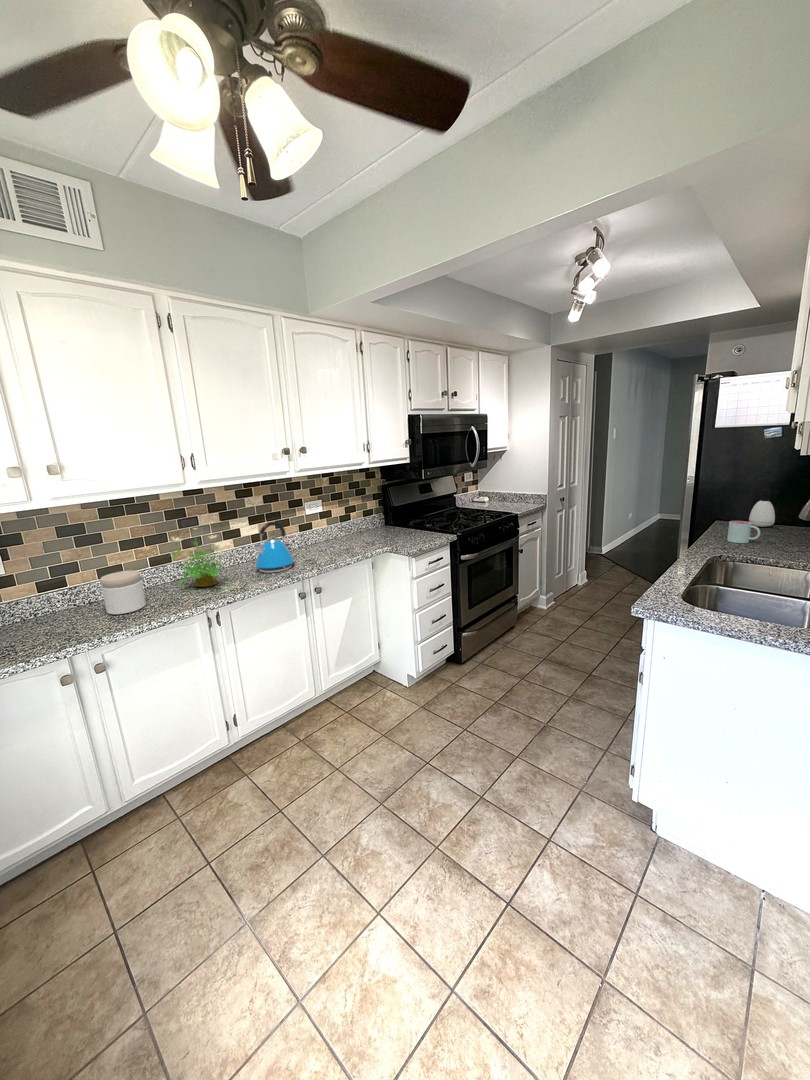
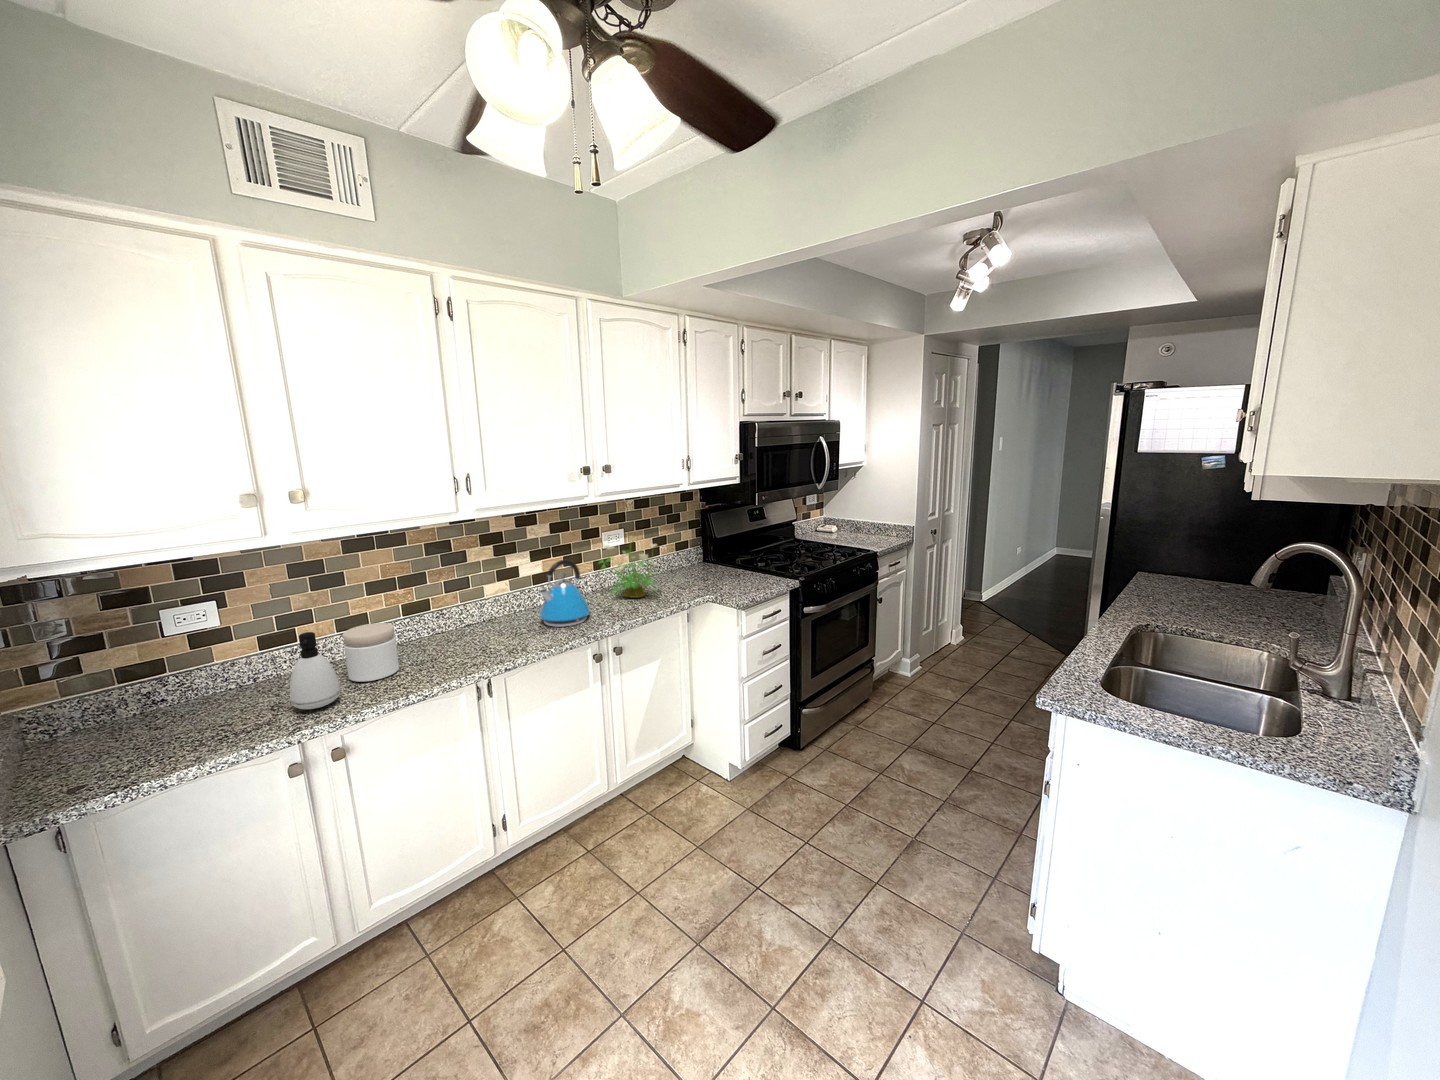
soap dispenser: present [749,489,779,527] -> present [290,632,340,709]
mug: present [727,521,760,543] -> none [1152,577,1195,607]
potted plant: present [171,528,224,587] -> present [600,536,657,598]

